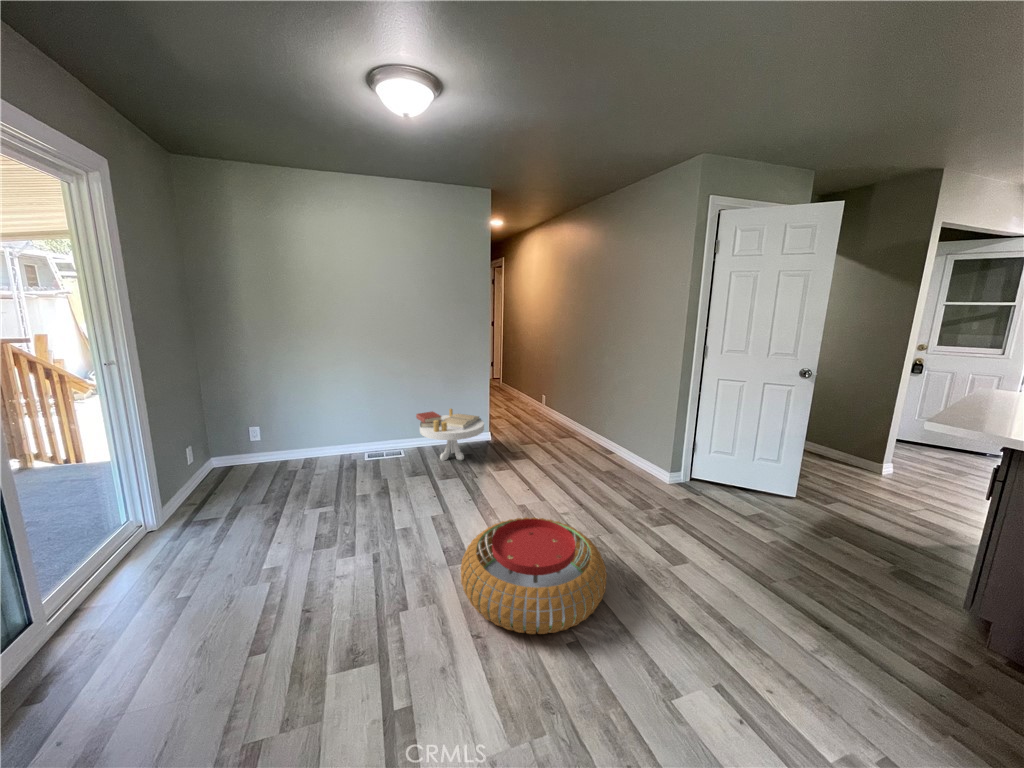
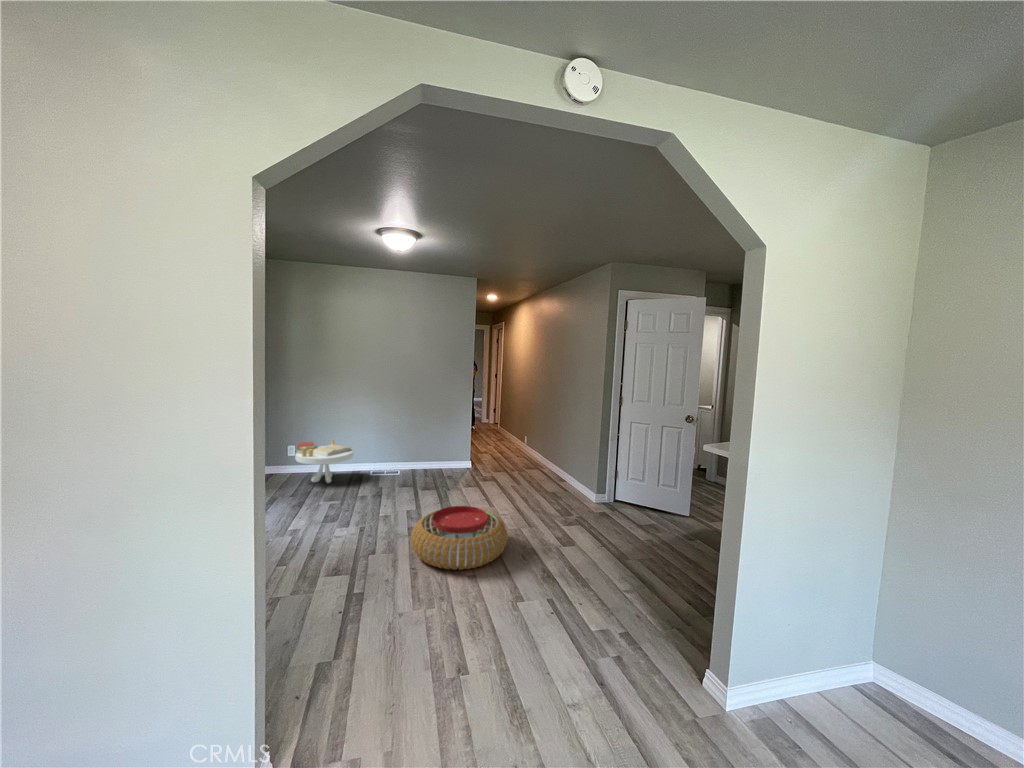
side table: present [416,409,484,461] -> present [296,440,353,483]

